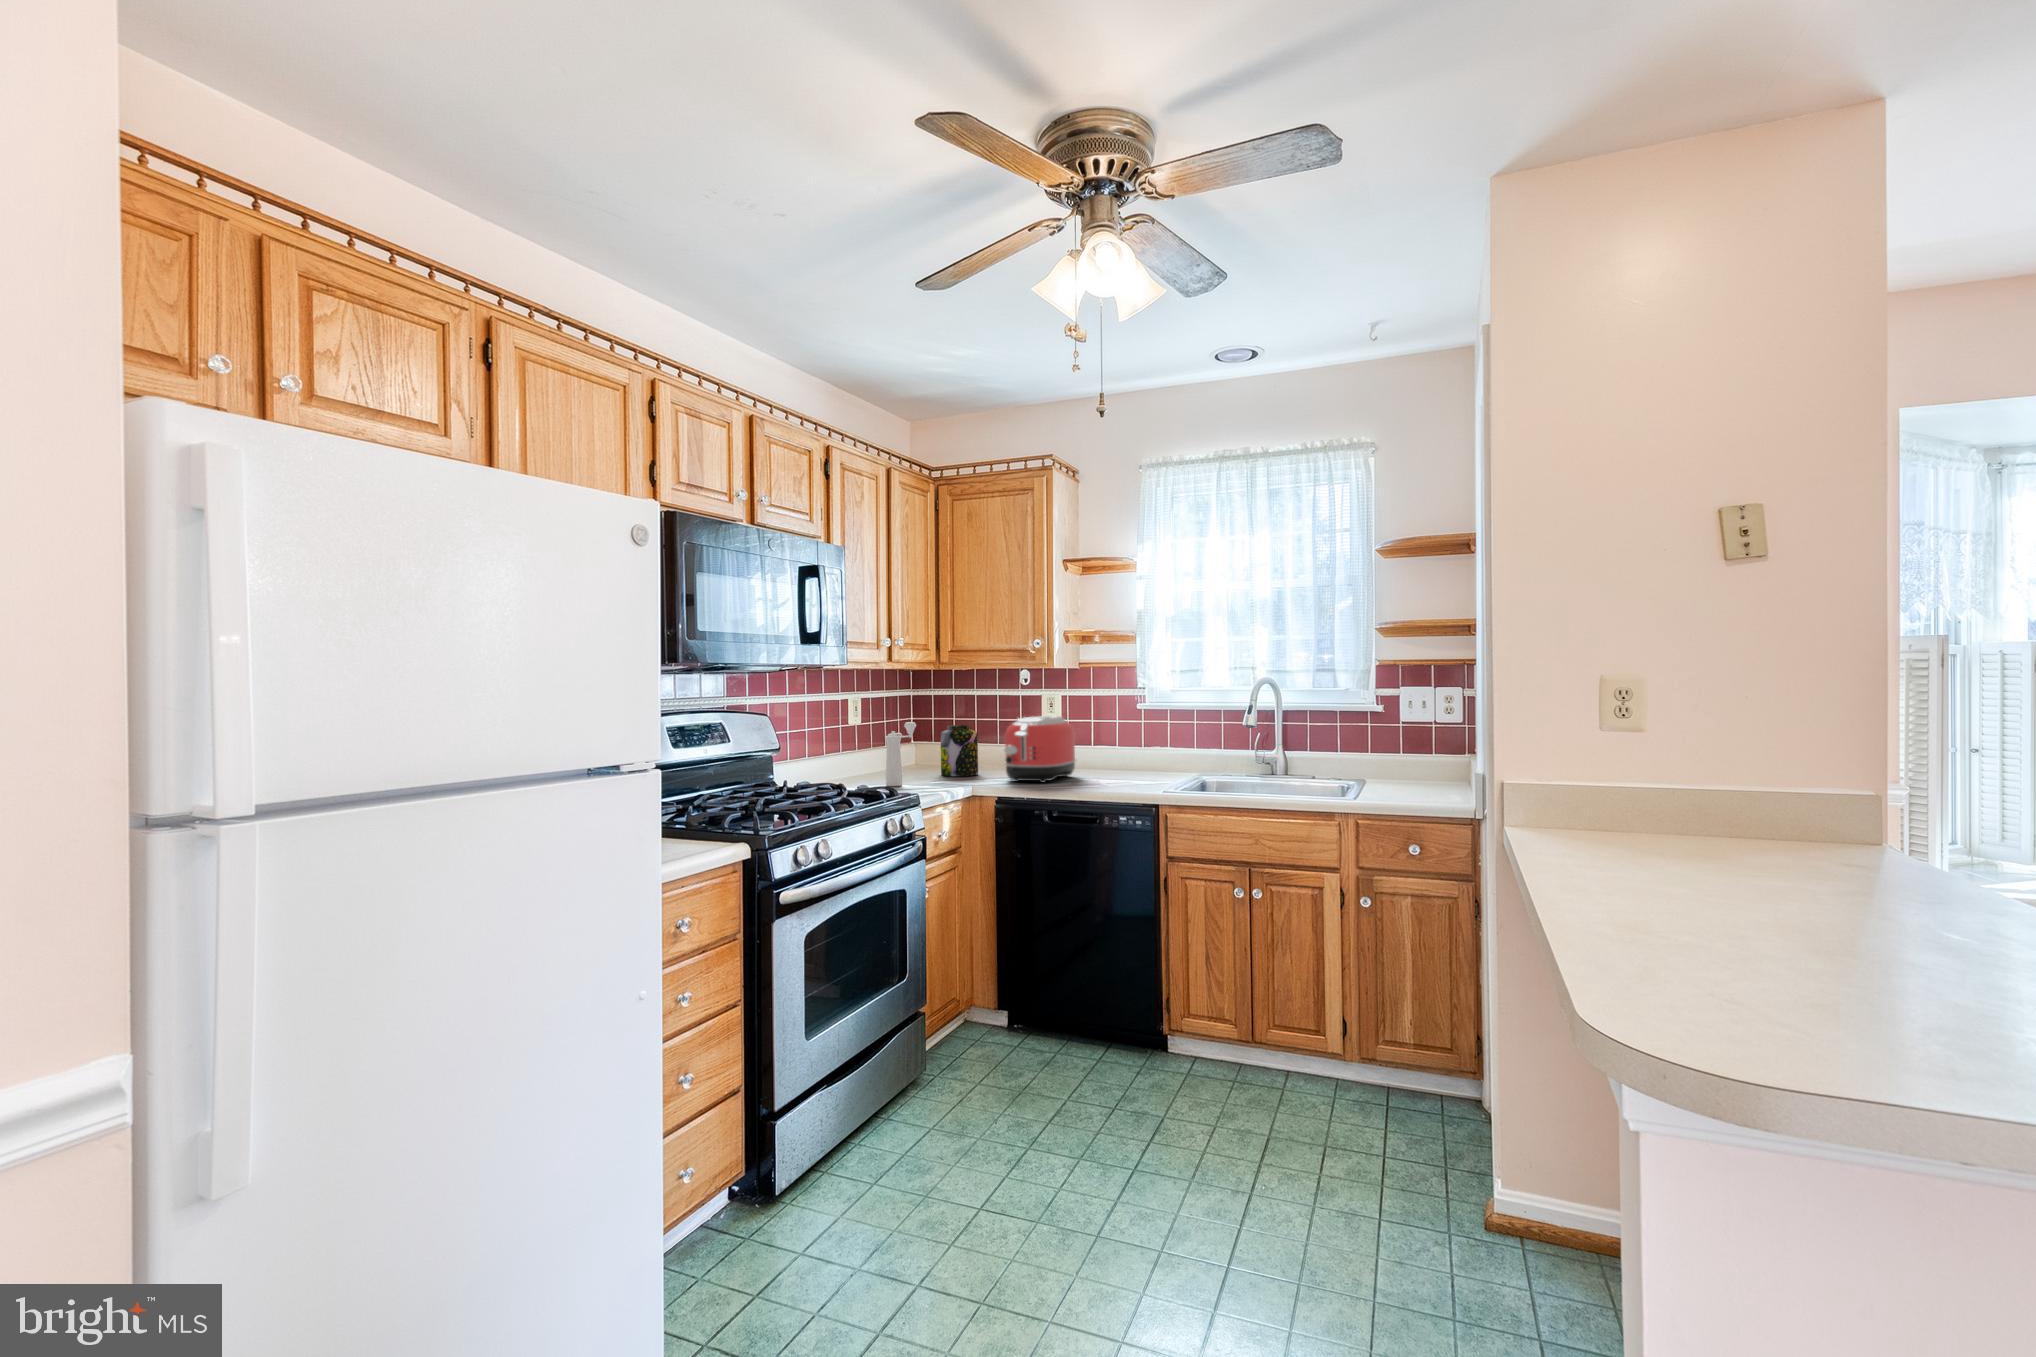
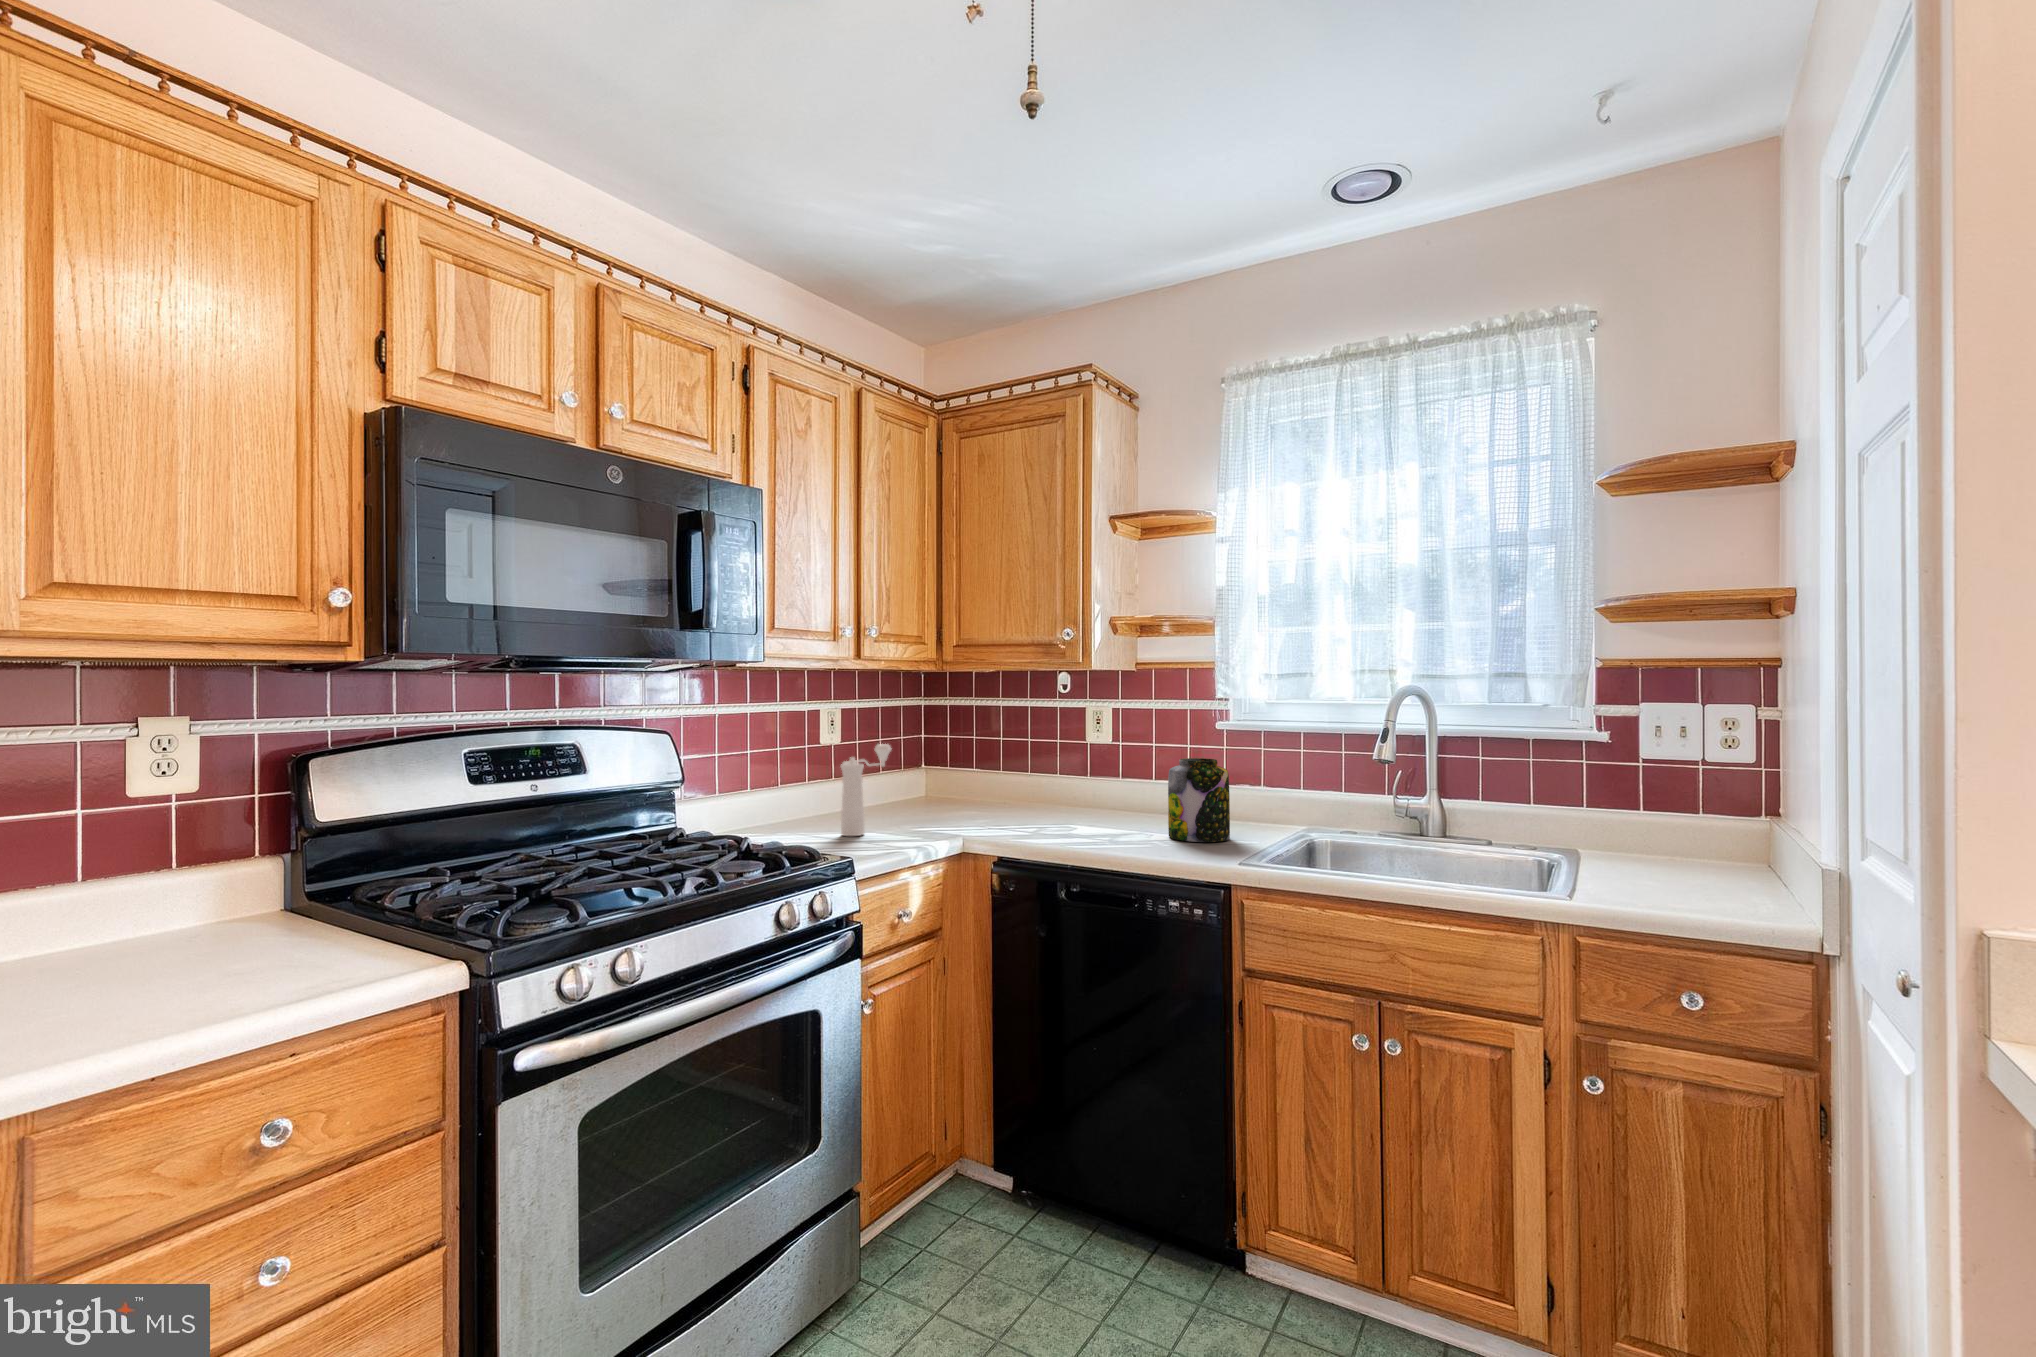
toaster: present [1005,716,1076,783] -> none [1010,739,1121,838]
jar: present [941,725,978,776] -> present [1168,758,1230,842]

